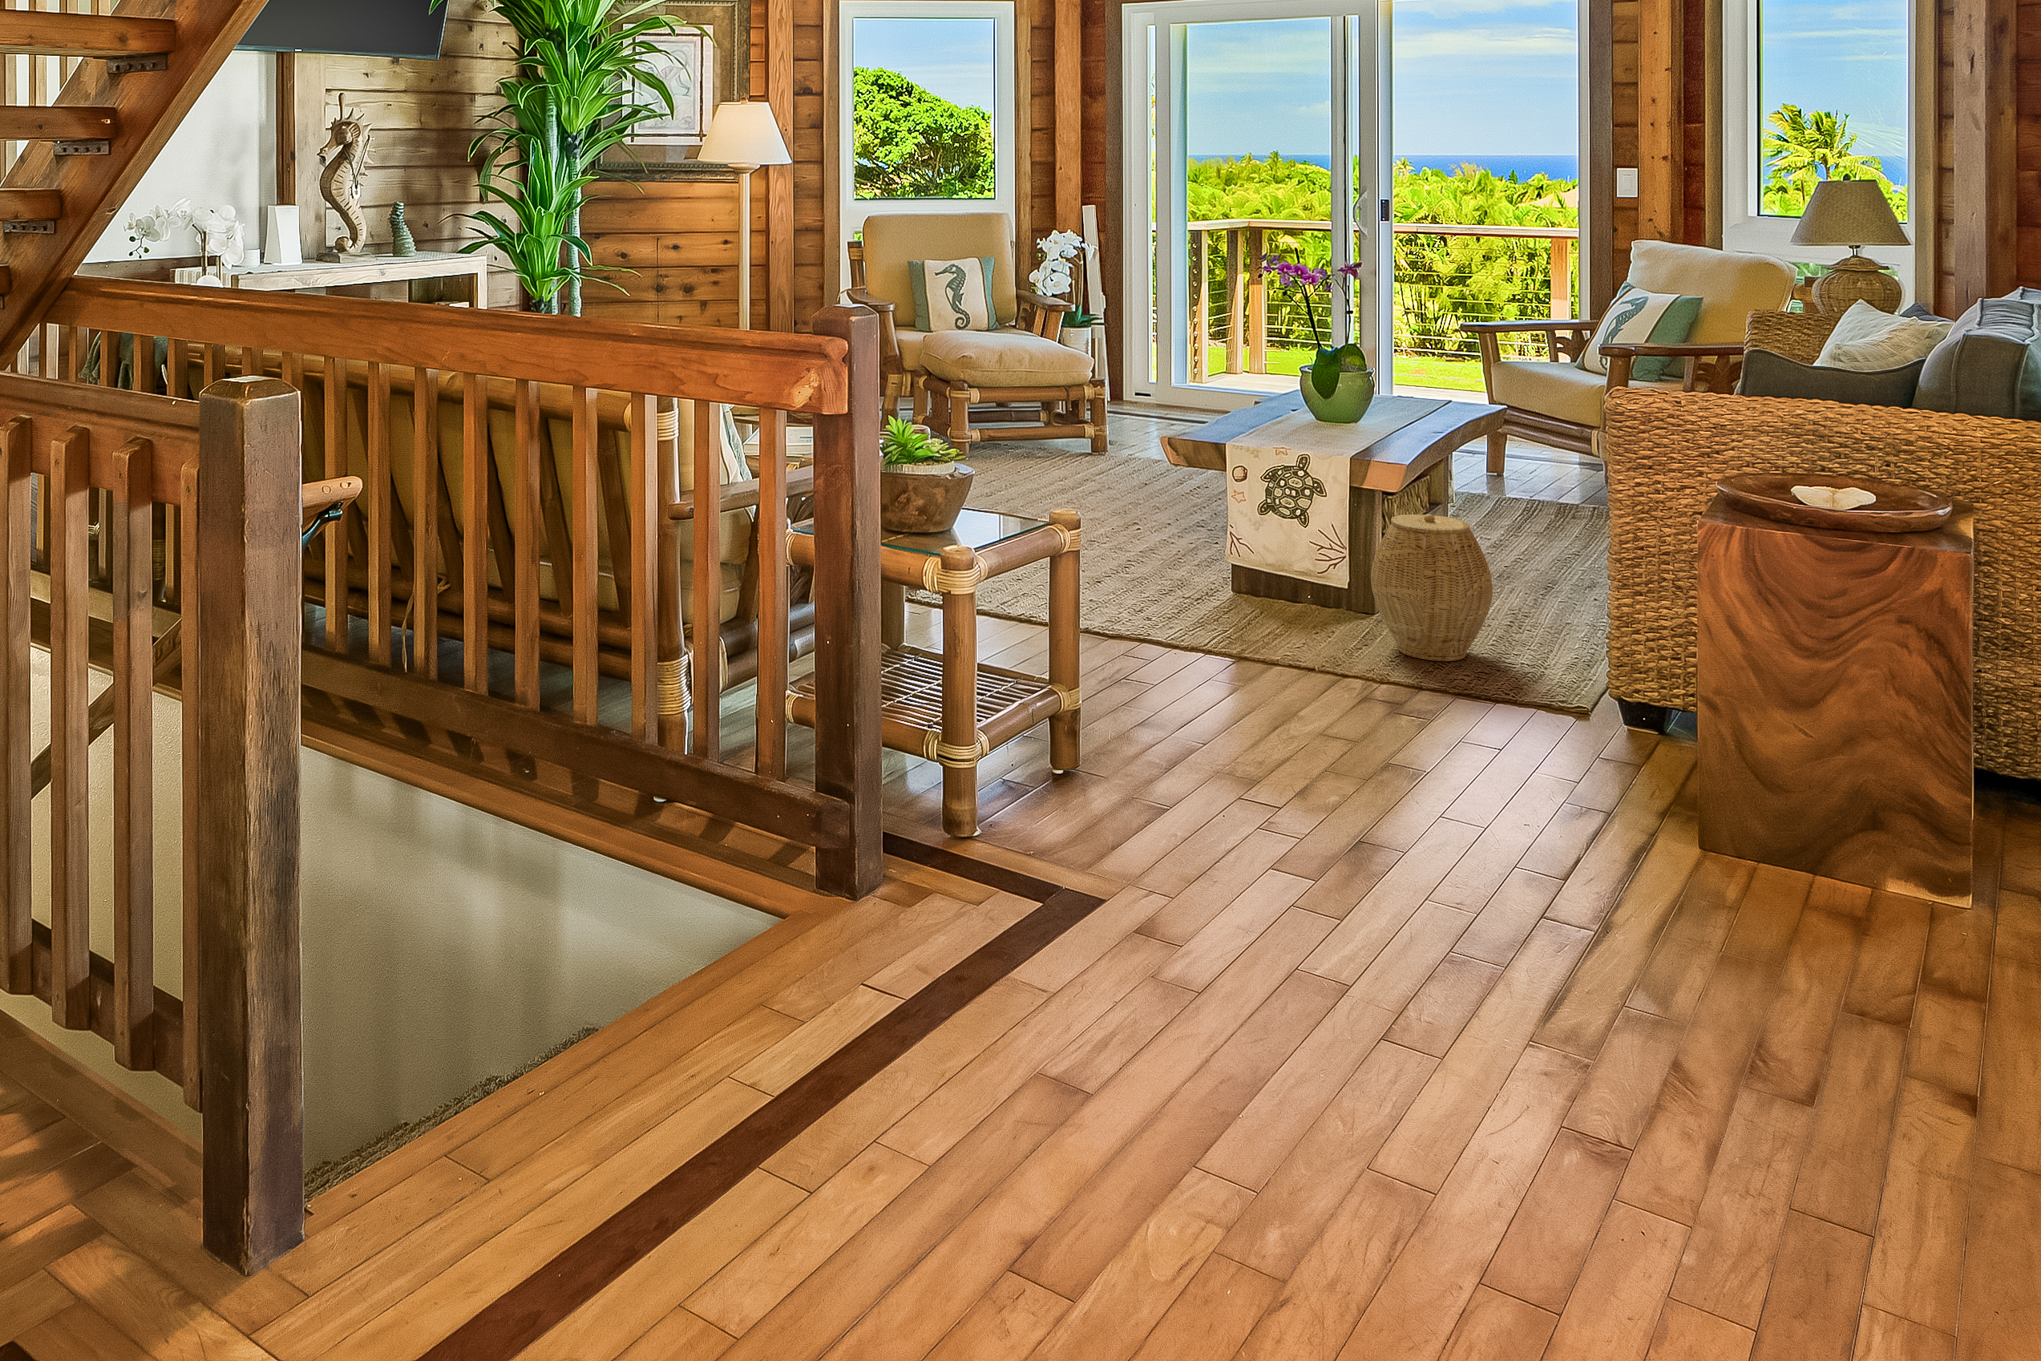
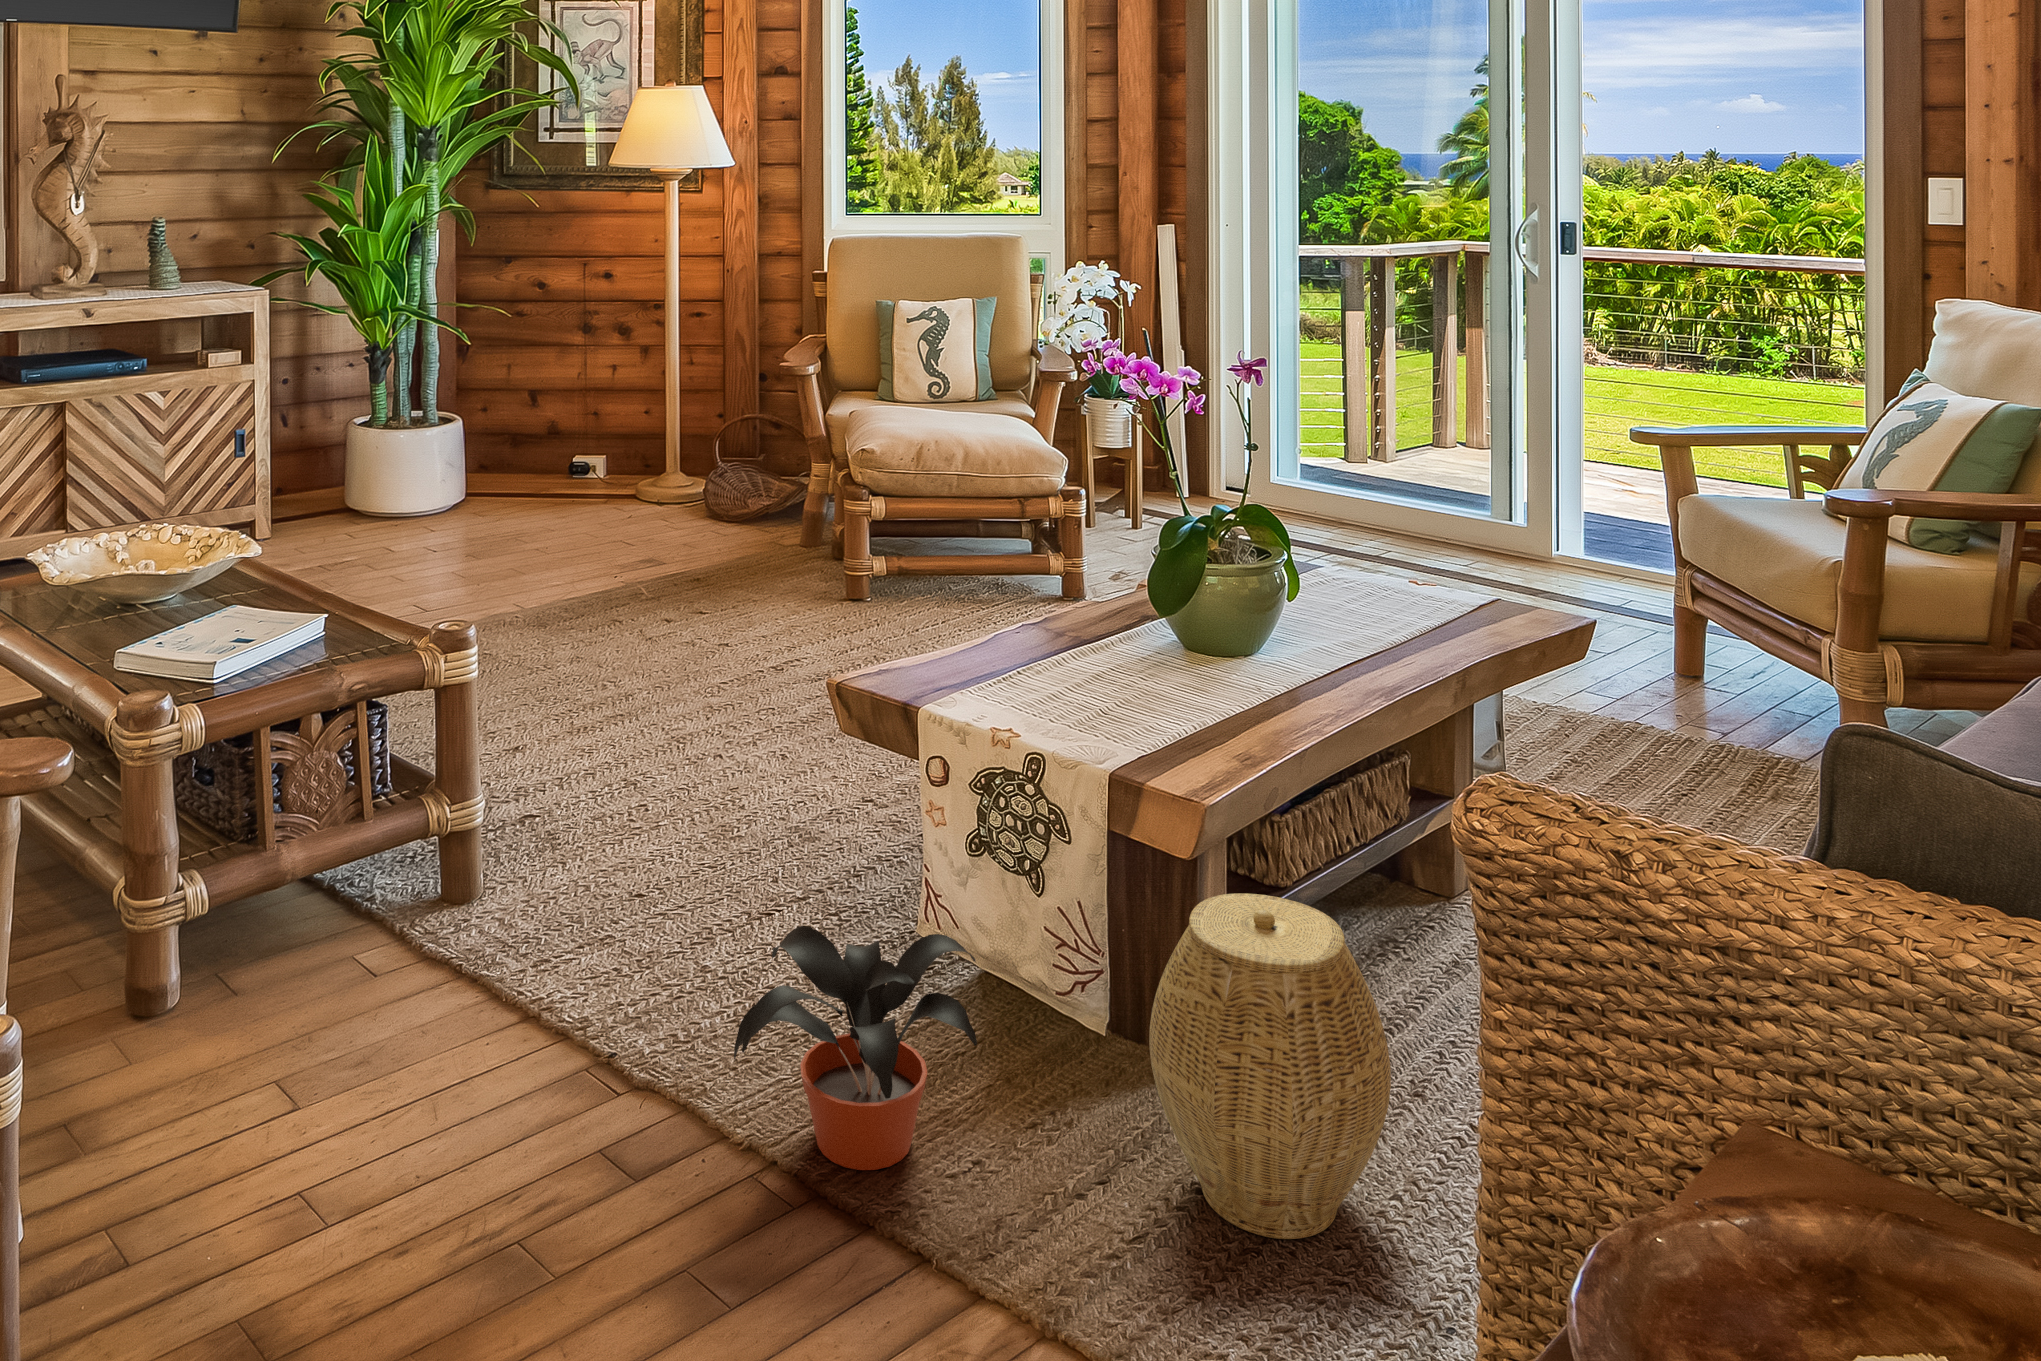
potted plant: none [1166,549,1295,657] -> present [734,926,977,1170]

